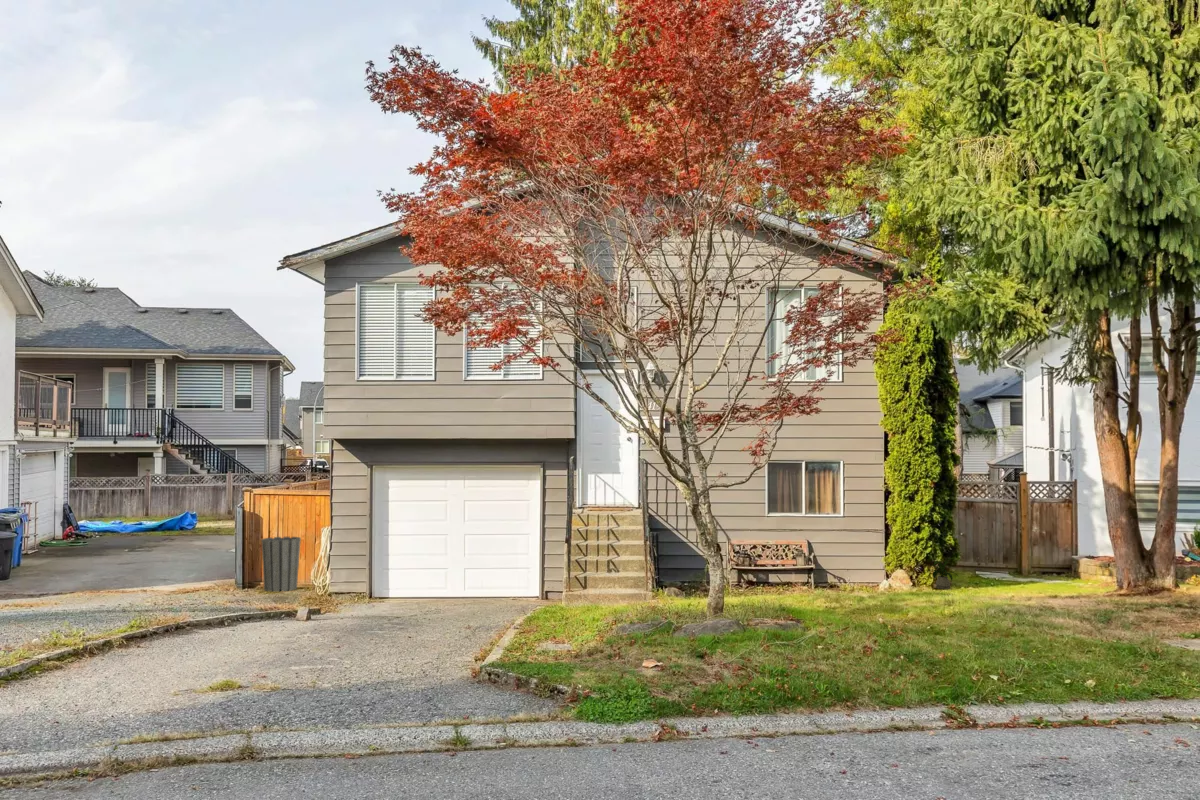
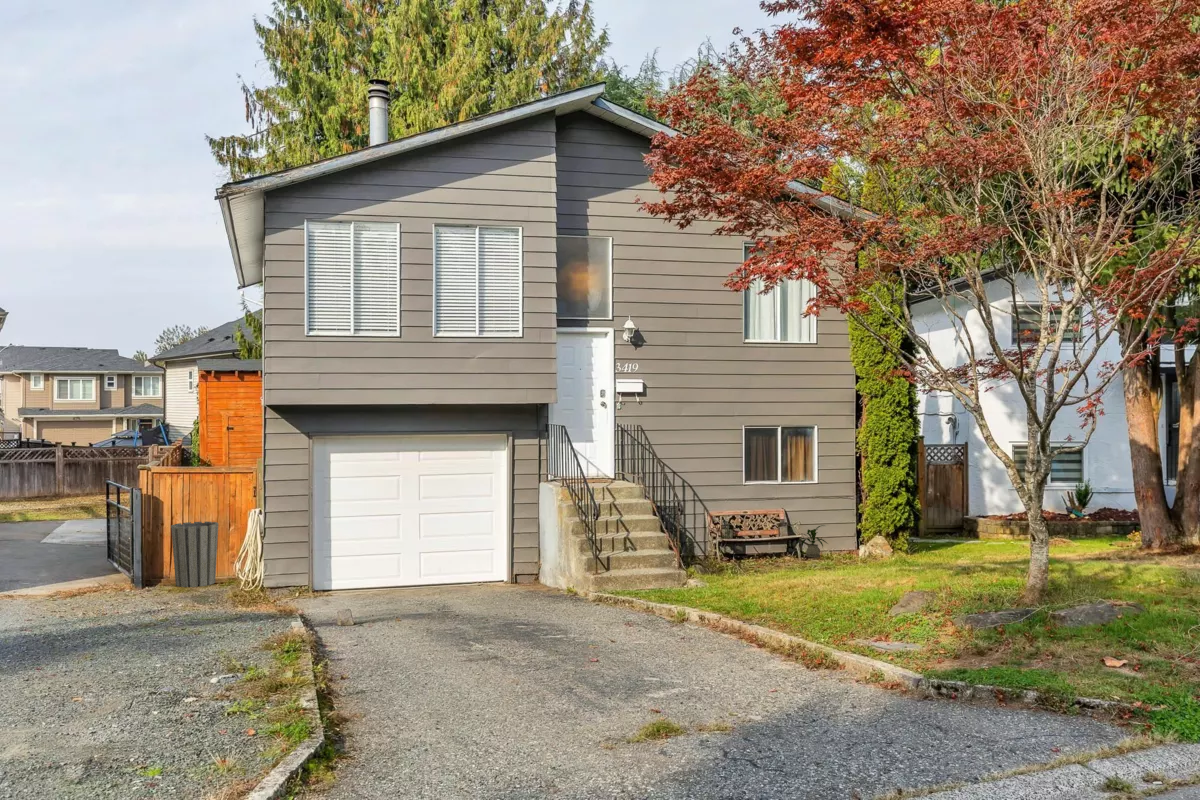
house plant: present [929,558,957,589] -> present [797,525,827,557]

